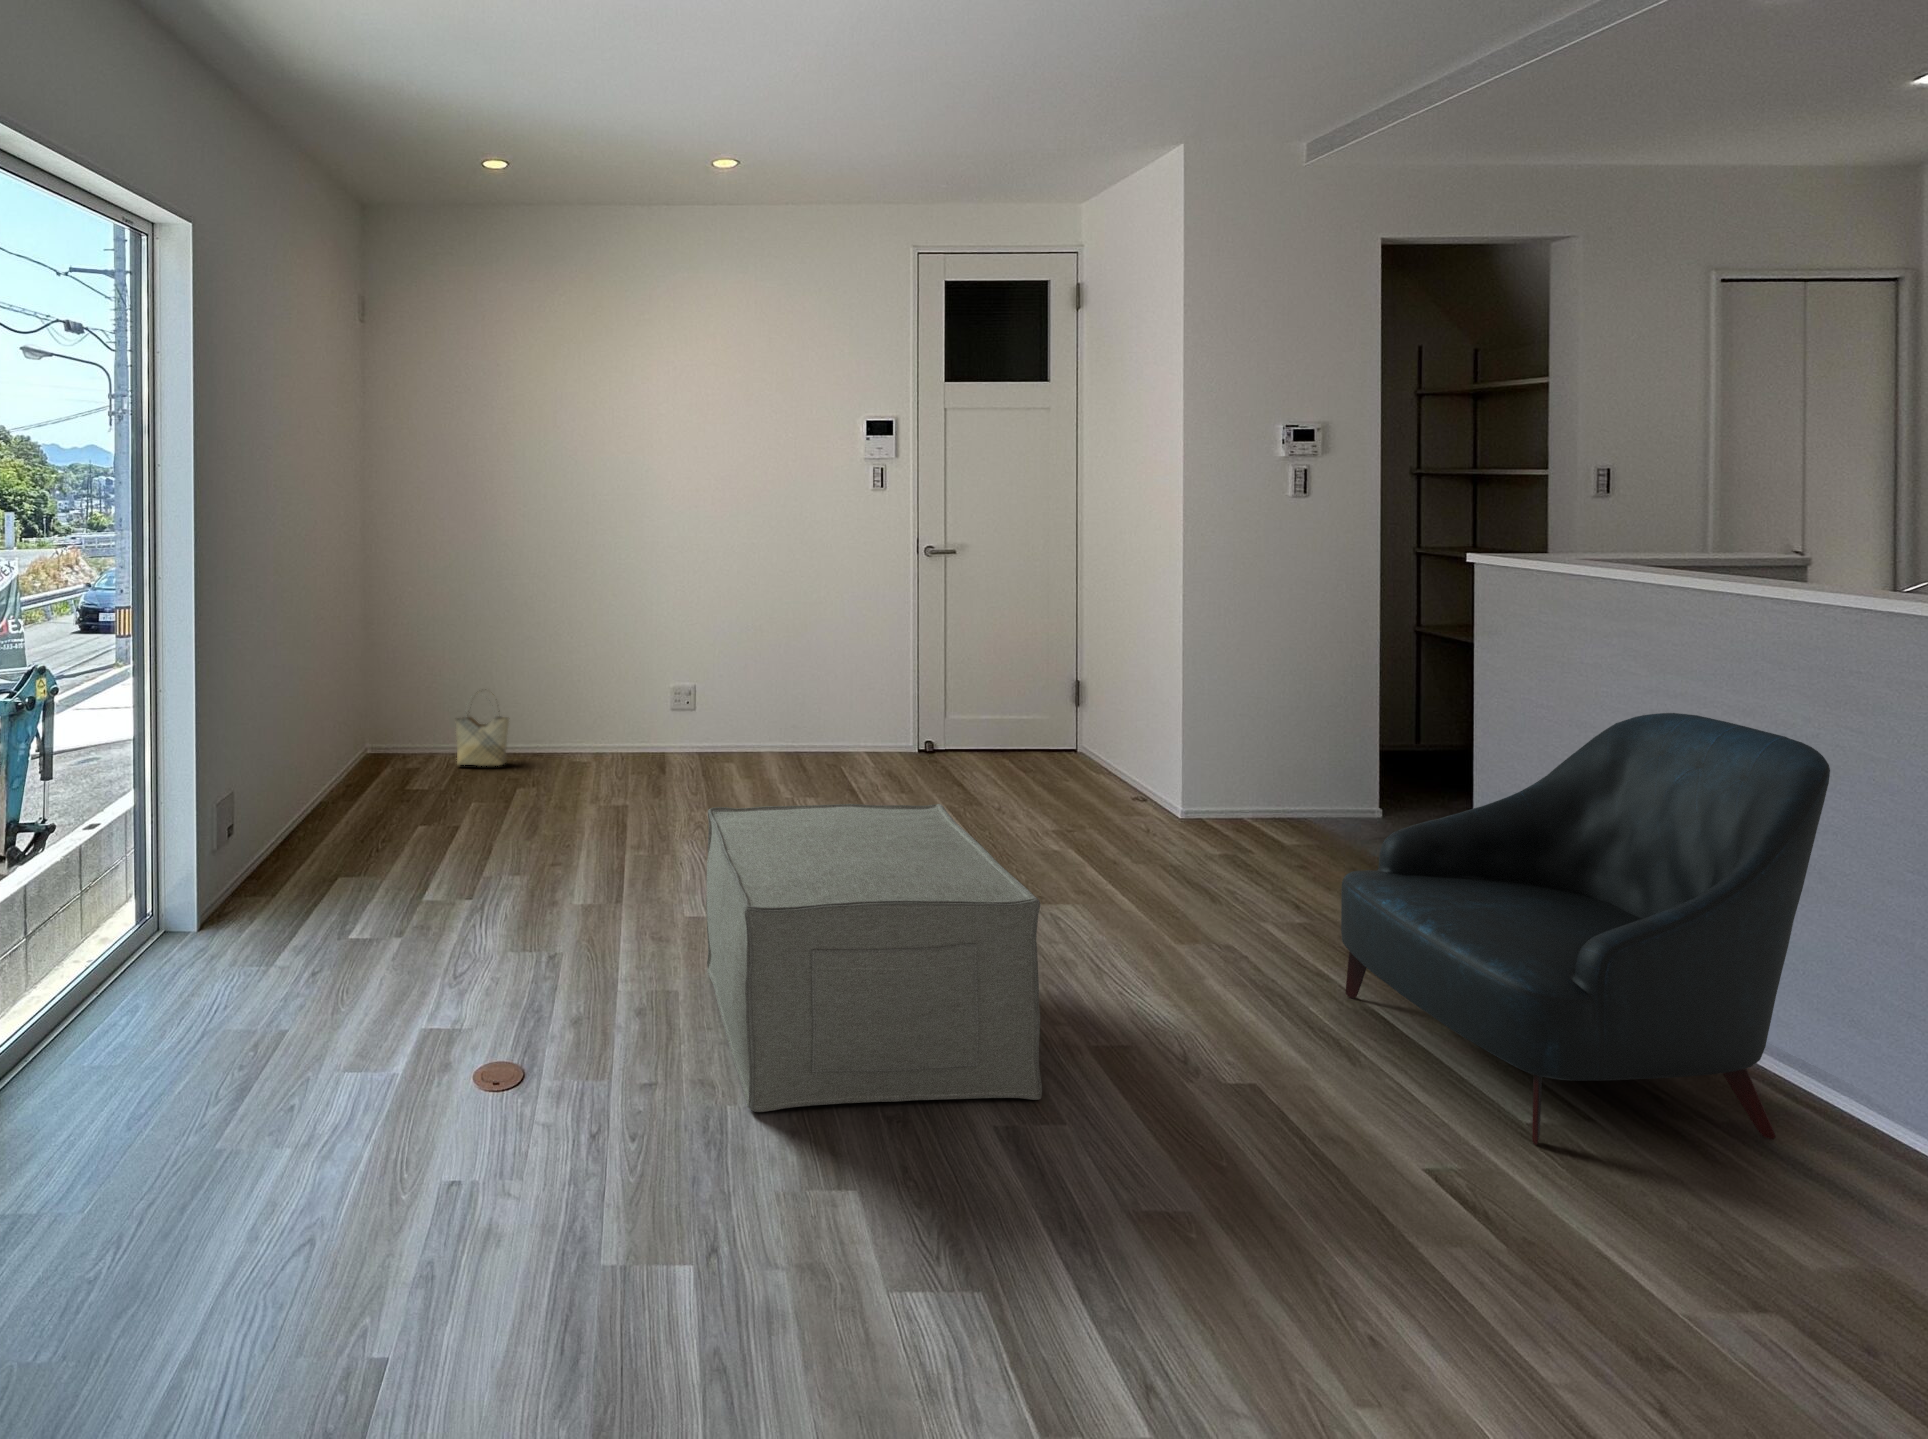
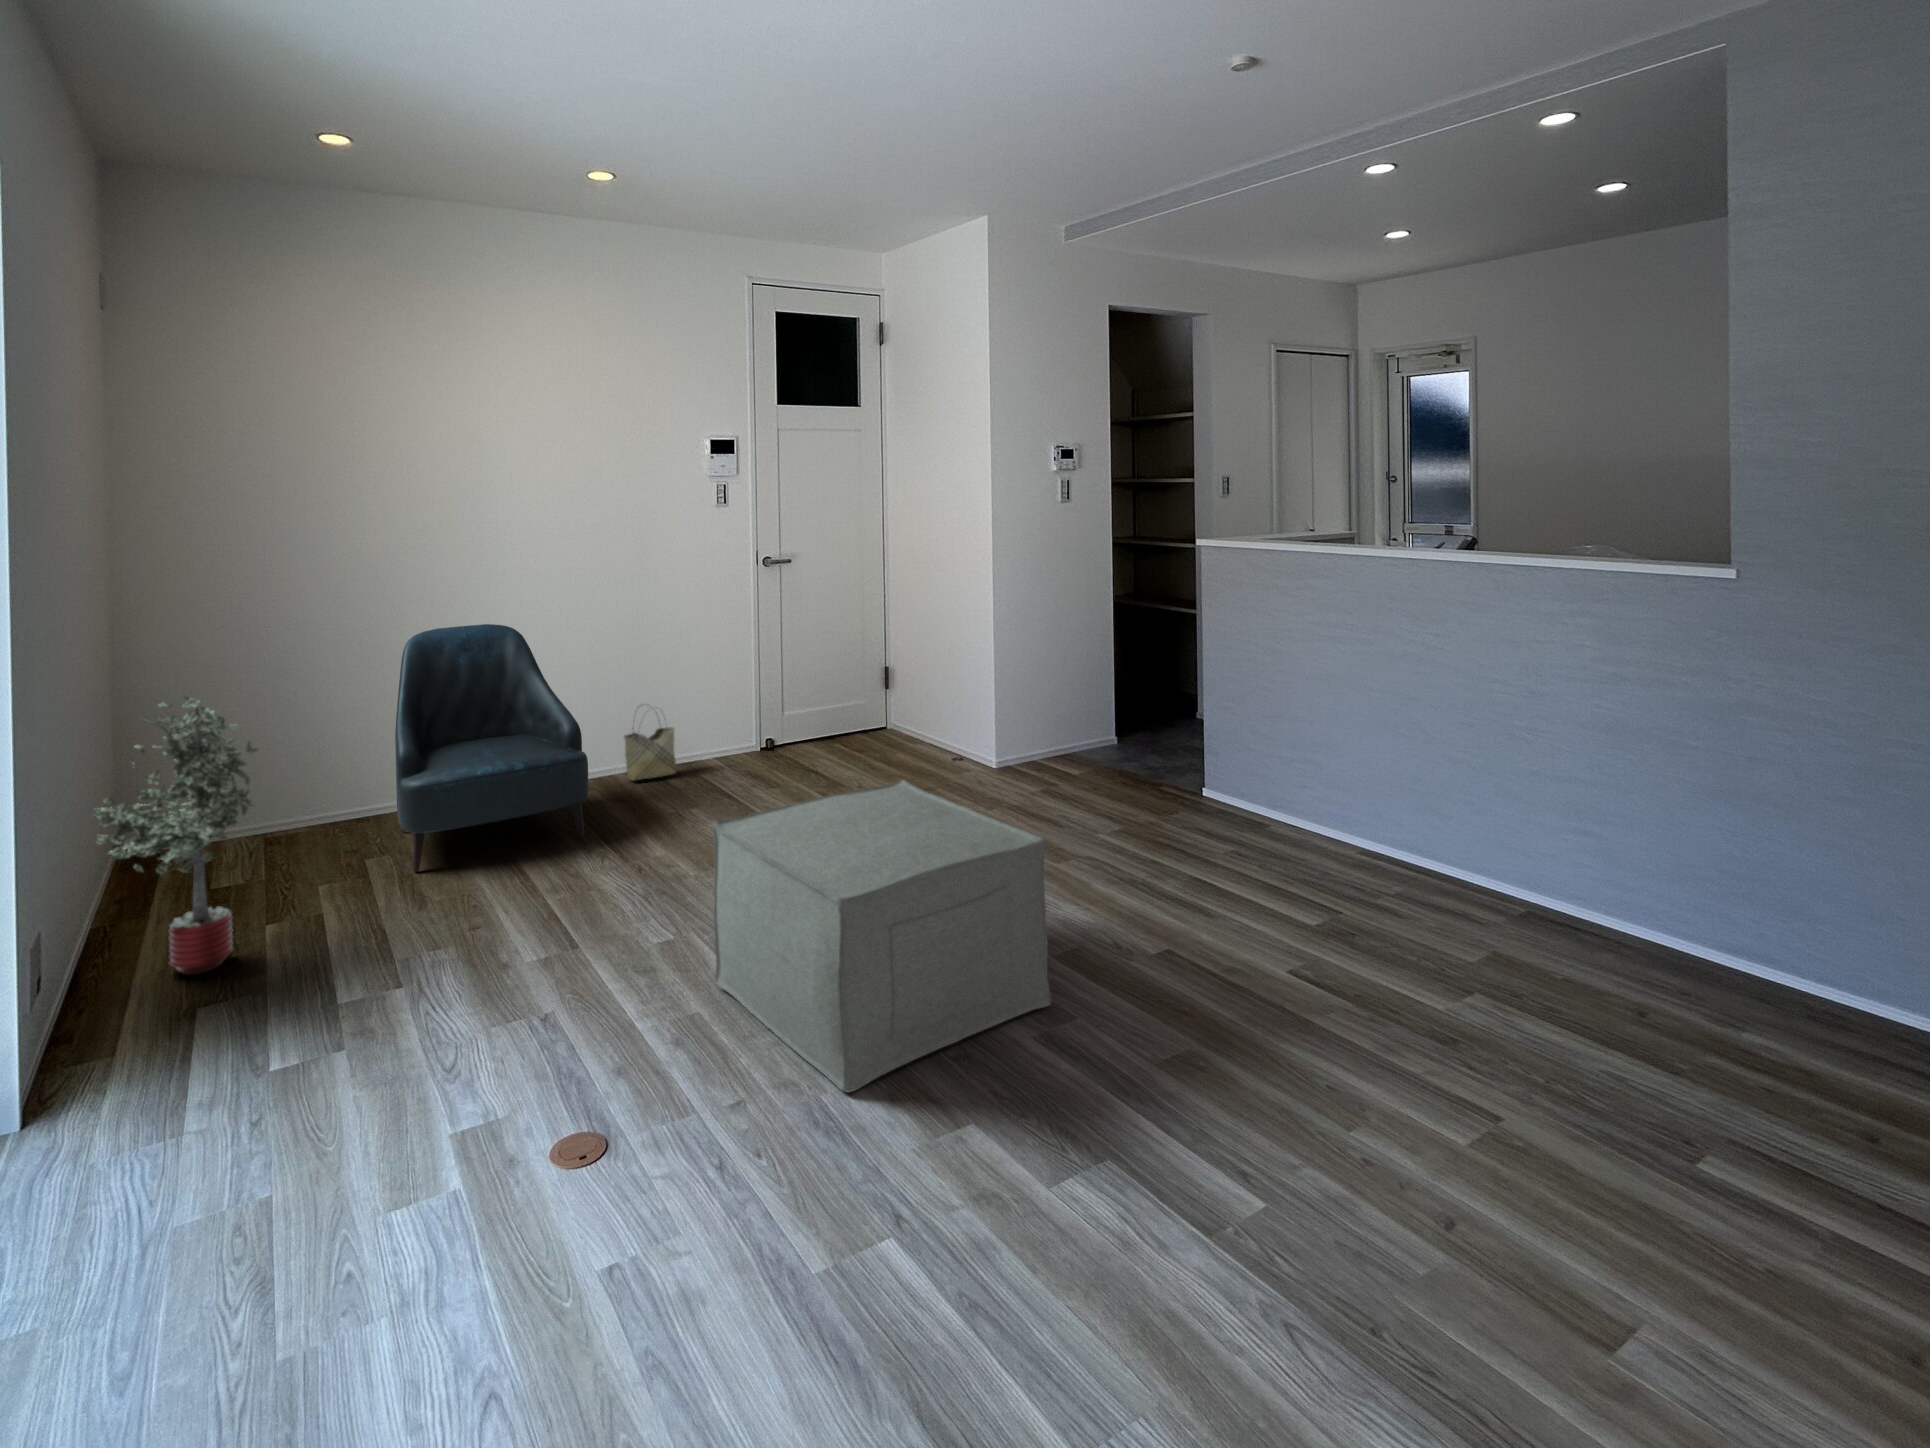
potted tree: none [289,631,407,854] -> present [94,697,258,975]
woven basket: present [456,694,509,766] -> present [624,727,676,781]
armchair: present [1341,713,1830,1145] -> present [395,624,588,873]

